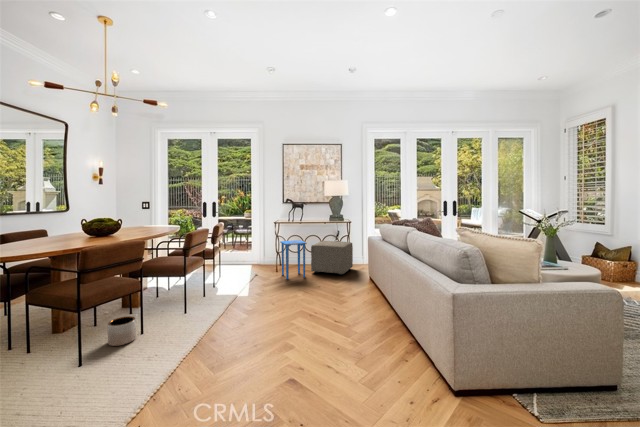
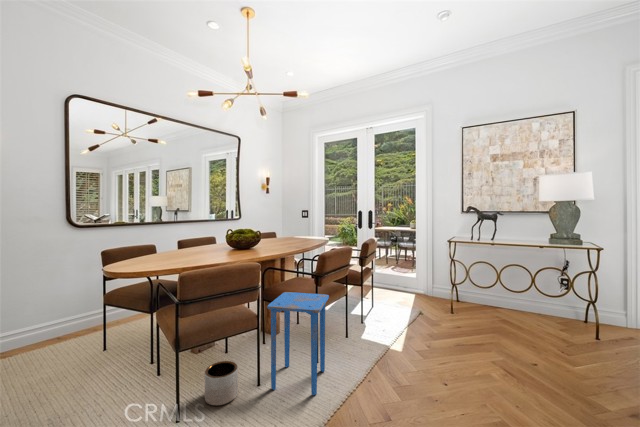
side table: present [280,240,307,279] -> present [267,292,329,395]
ottoman: present [311,241,353,275] -> none [513,276,606,347]

